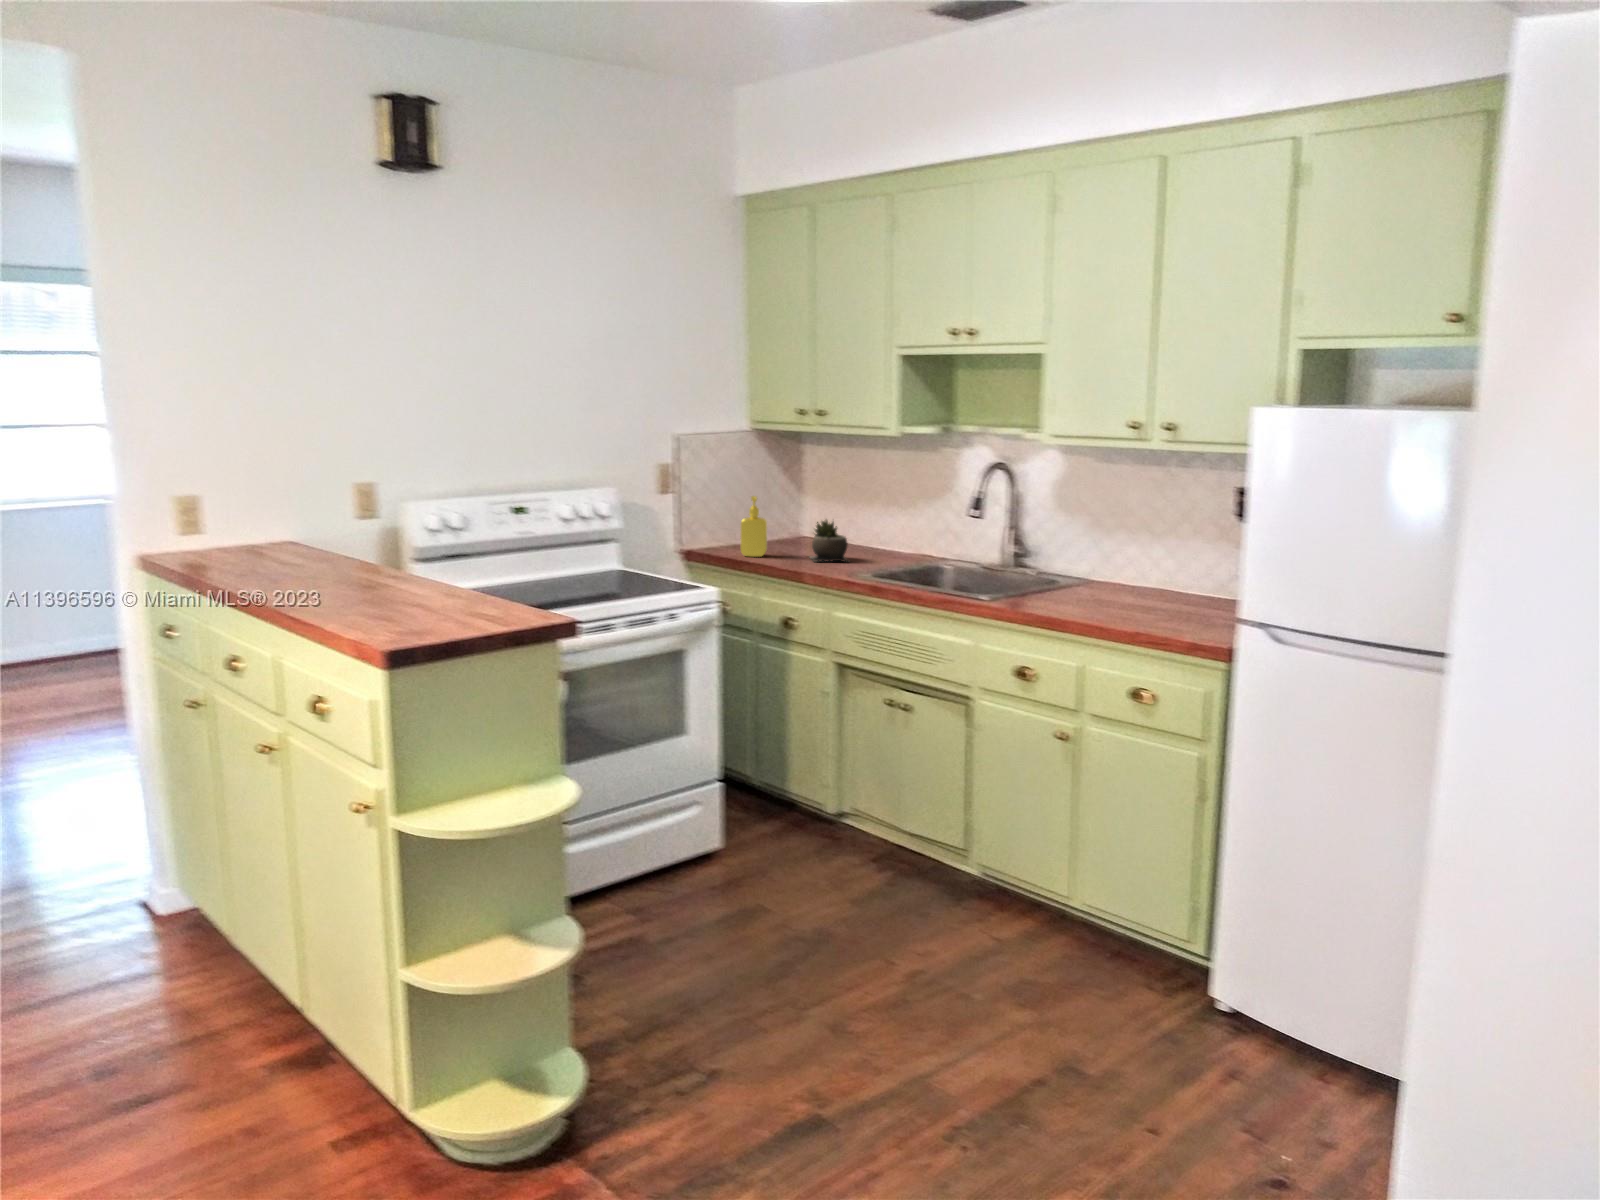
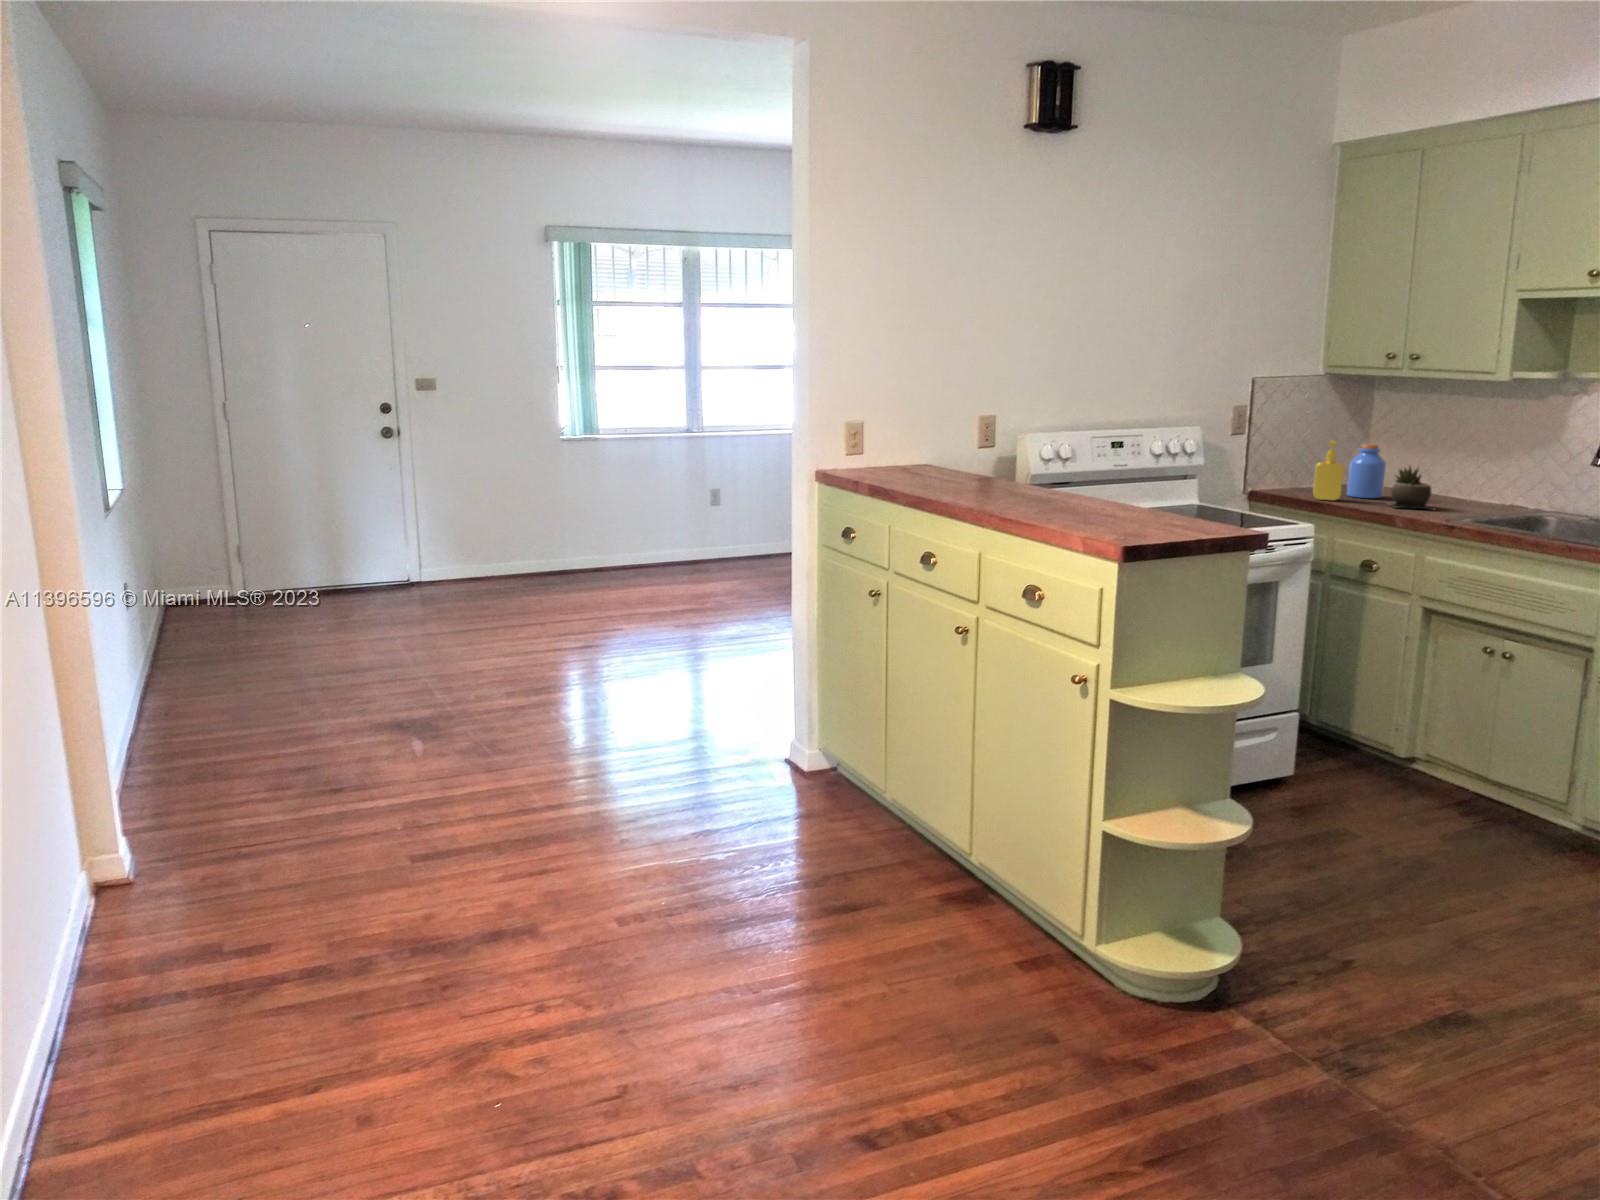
jar: none [778,497,811,552] -> present [1347,444,1386,498]

